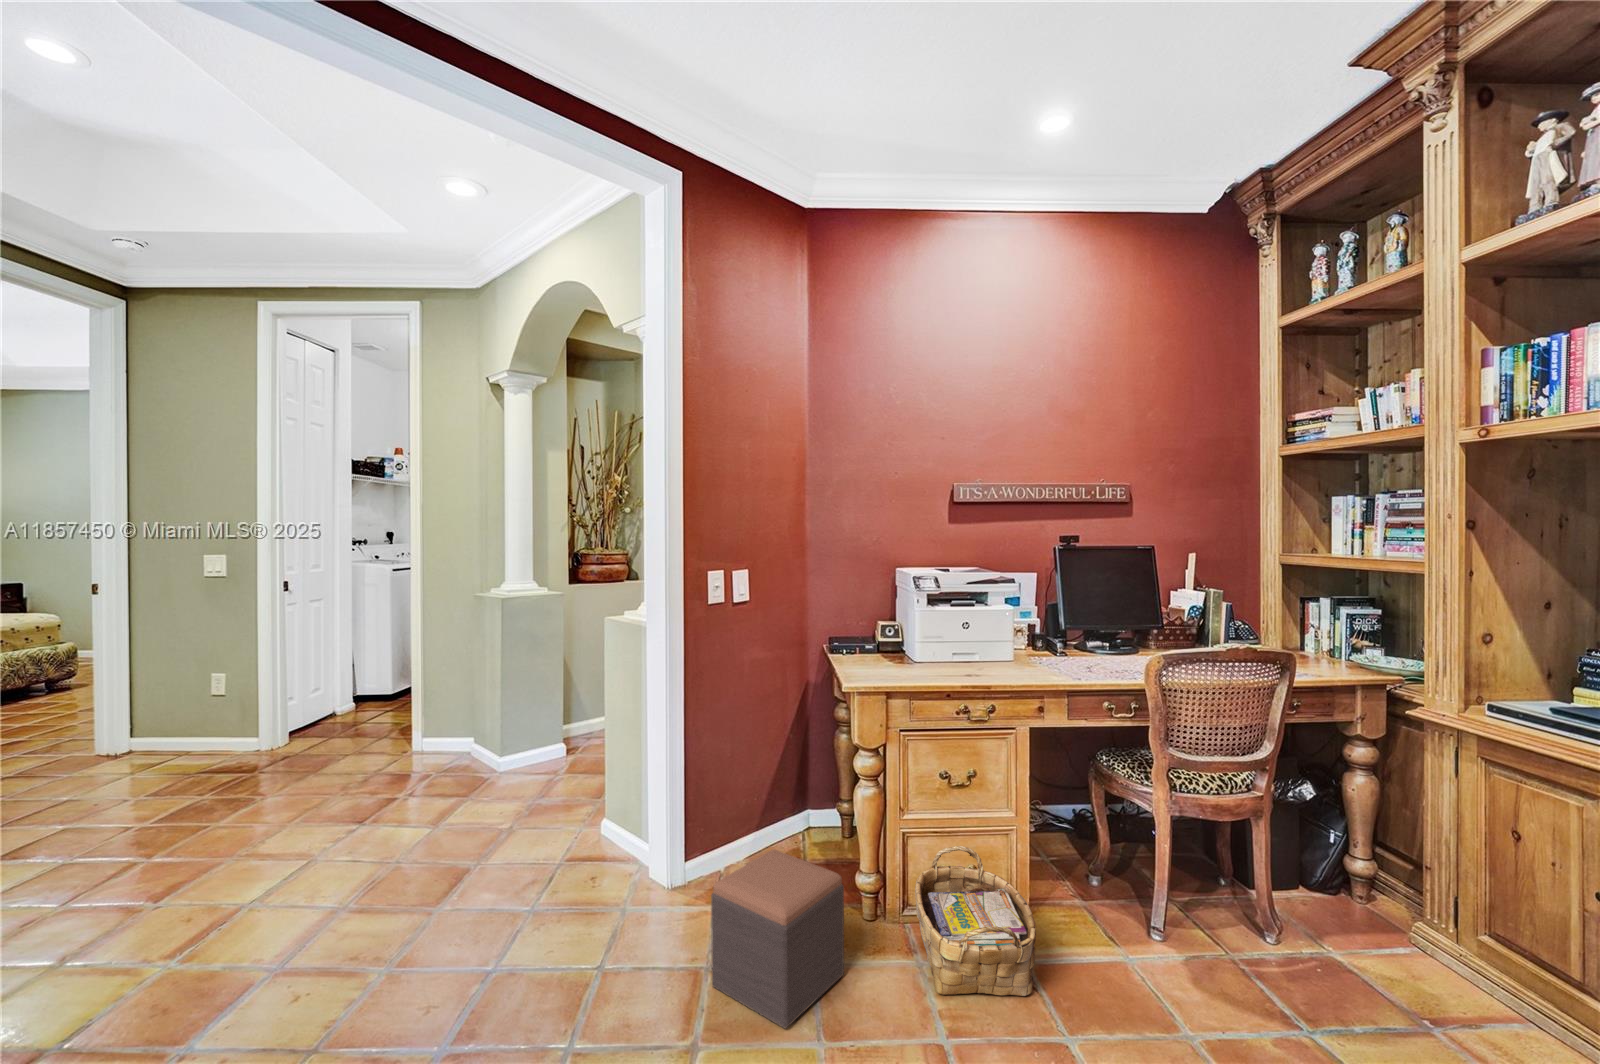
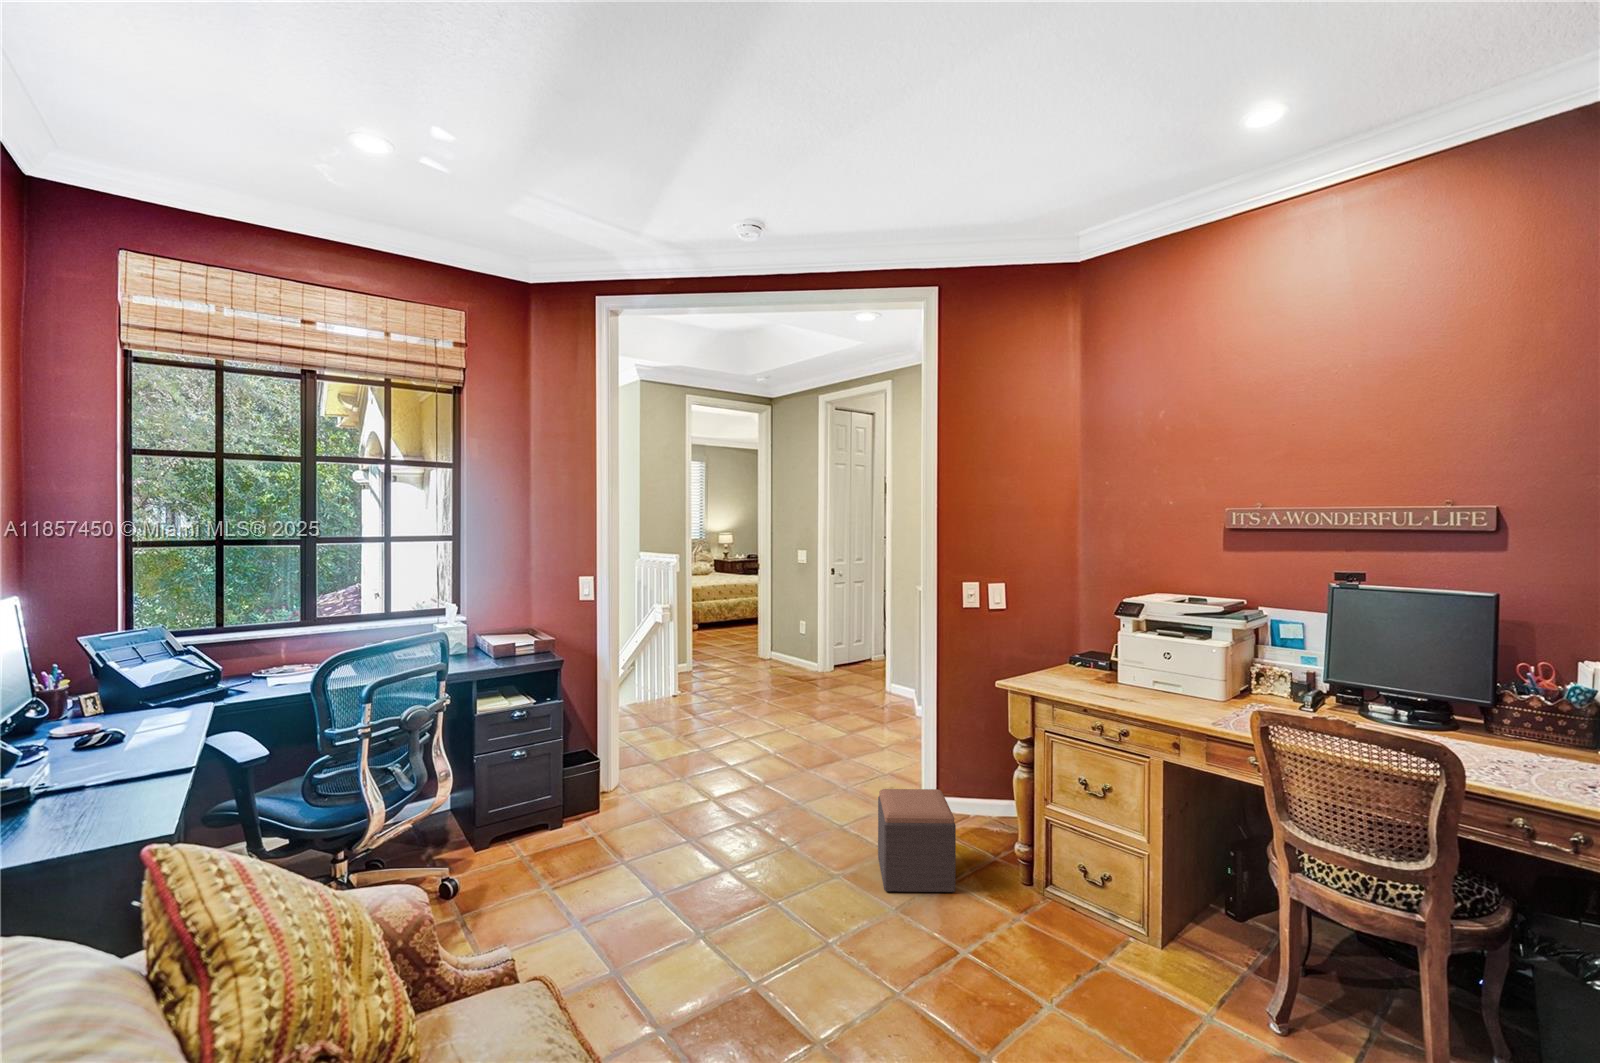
woven basket: present [915,846,1036,996] -> none [992,842,1110,972]

